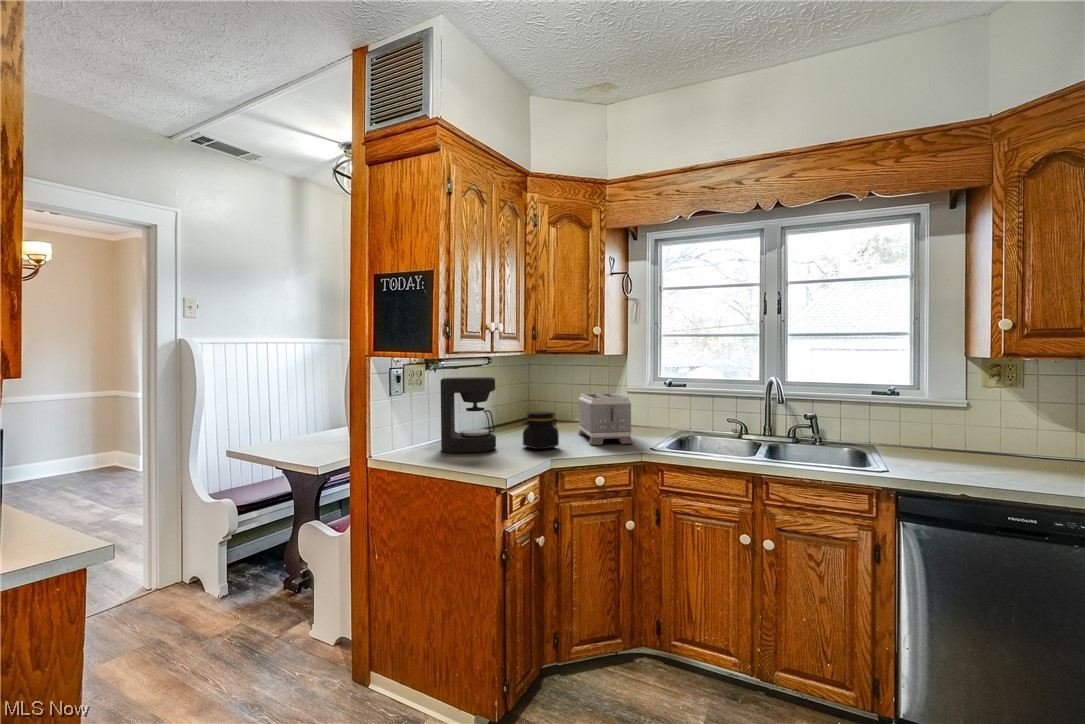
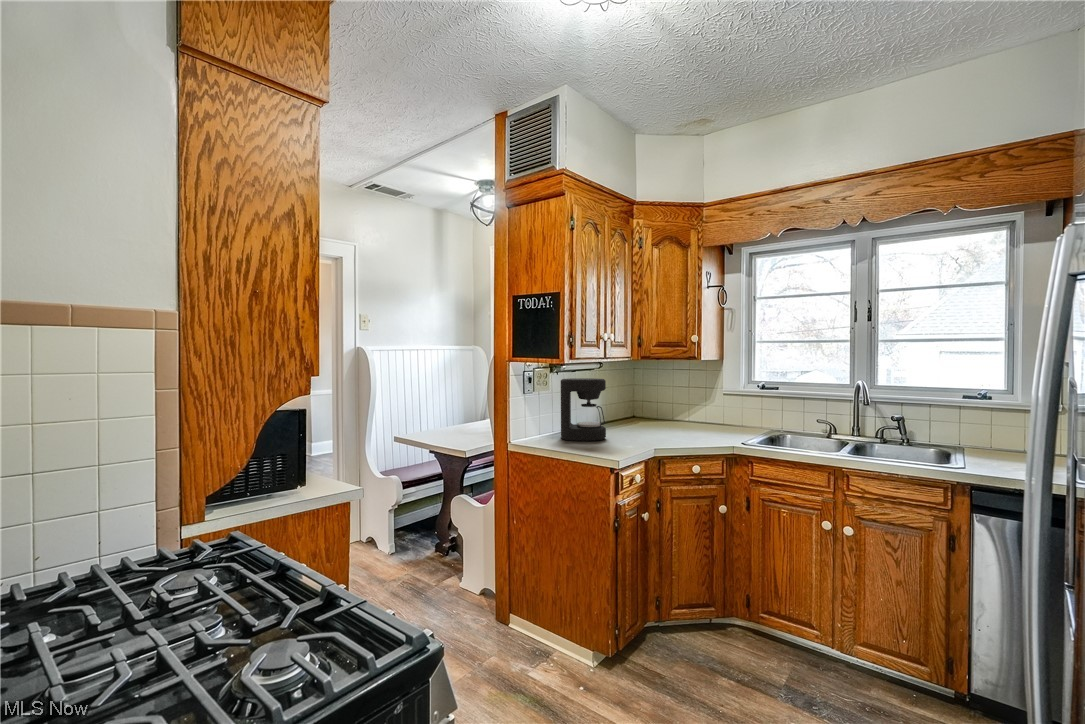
toaster: present [578,393,633,445] -> none [675,394,726,438]
jar: present [522,411,559,449] -> none [628,408,660,440]

